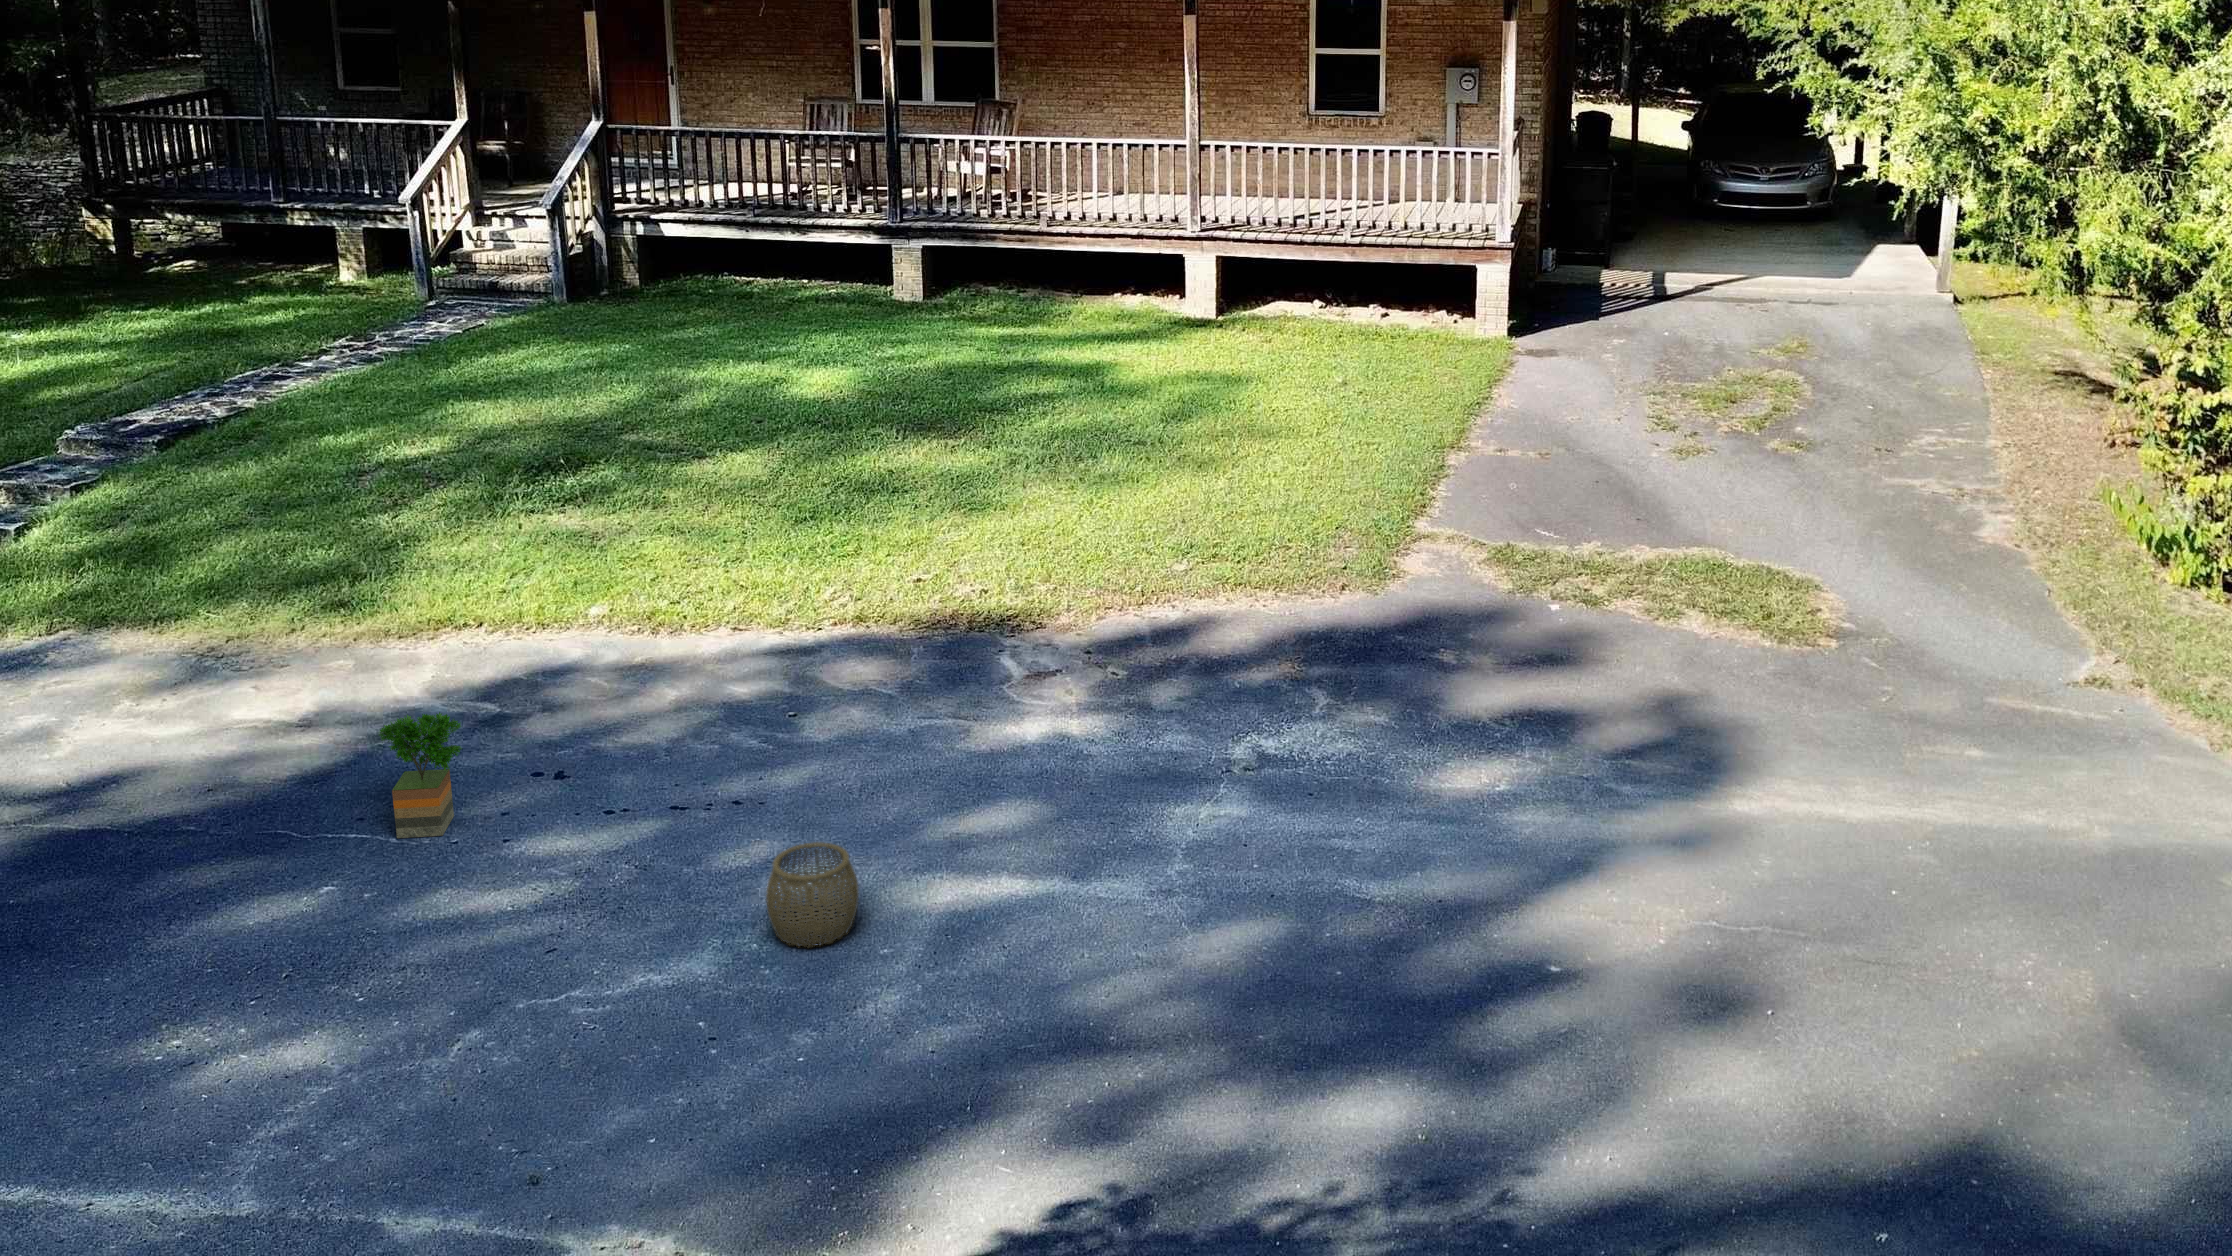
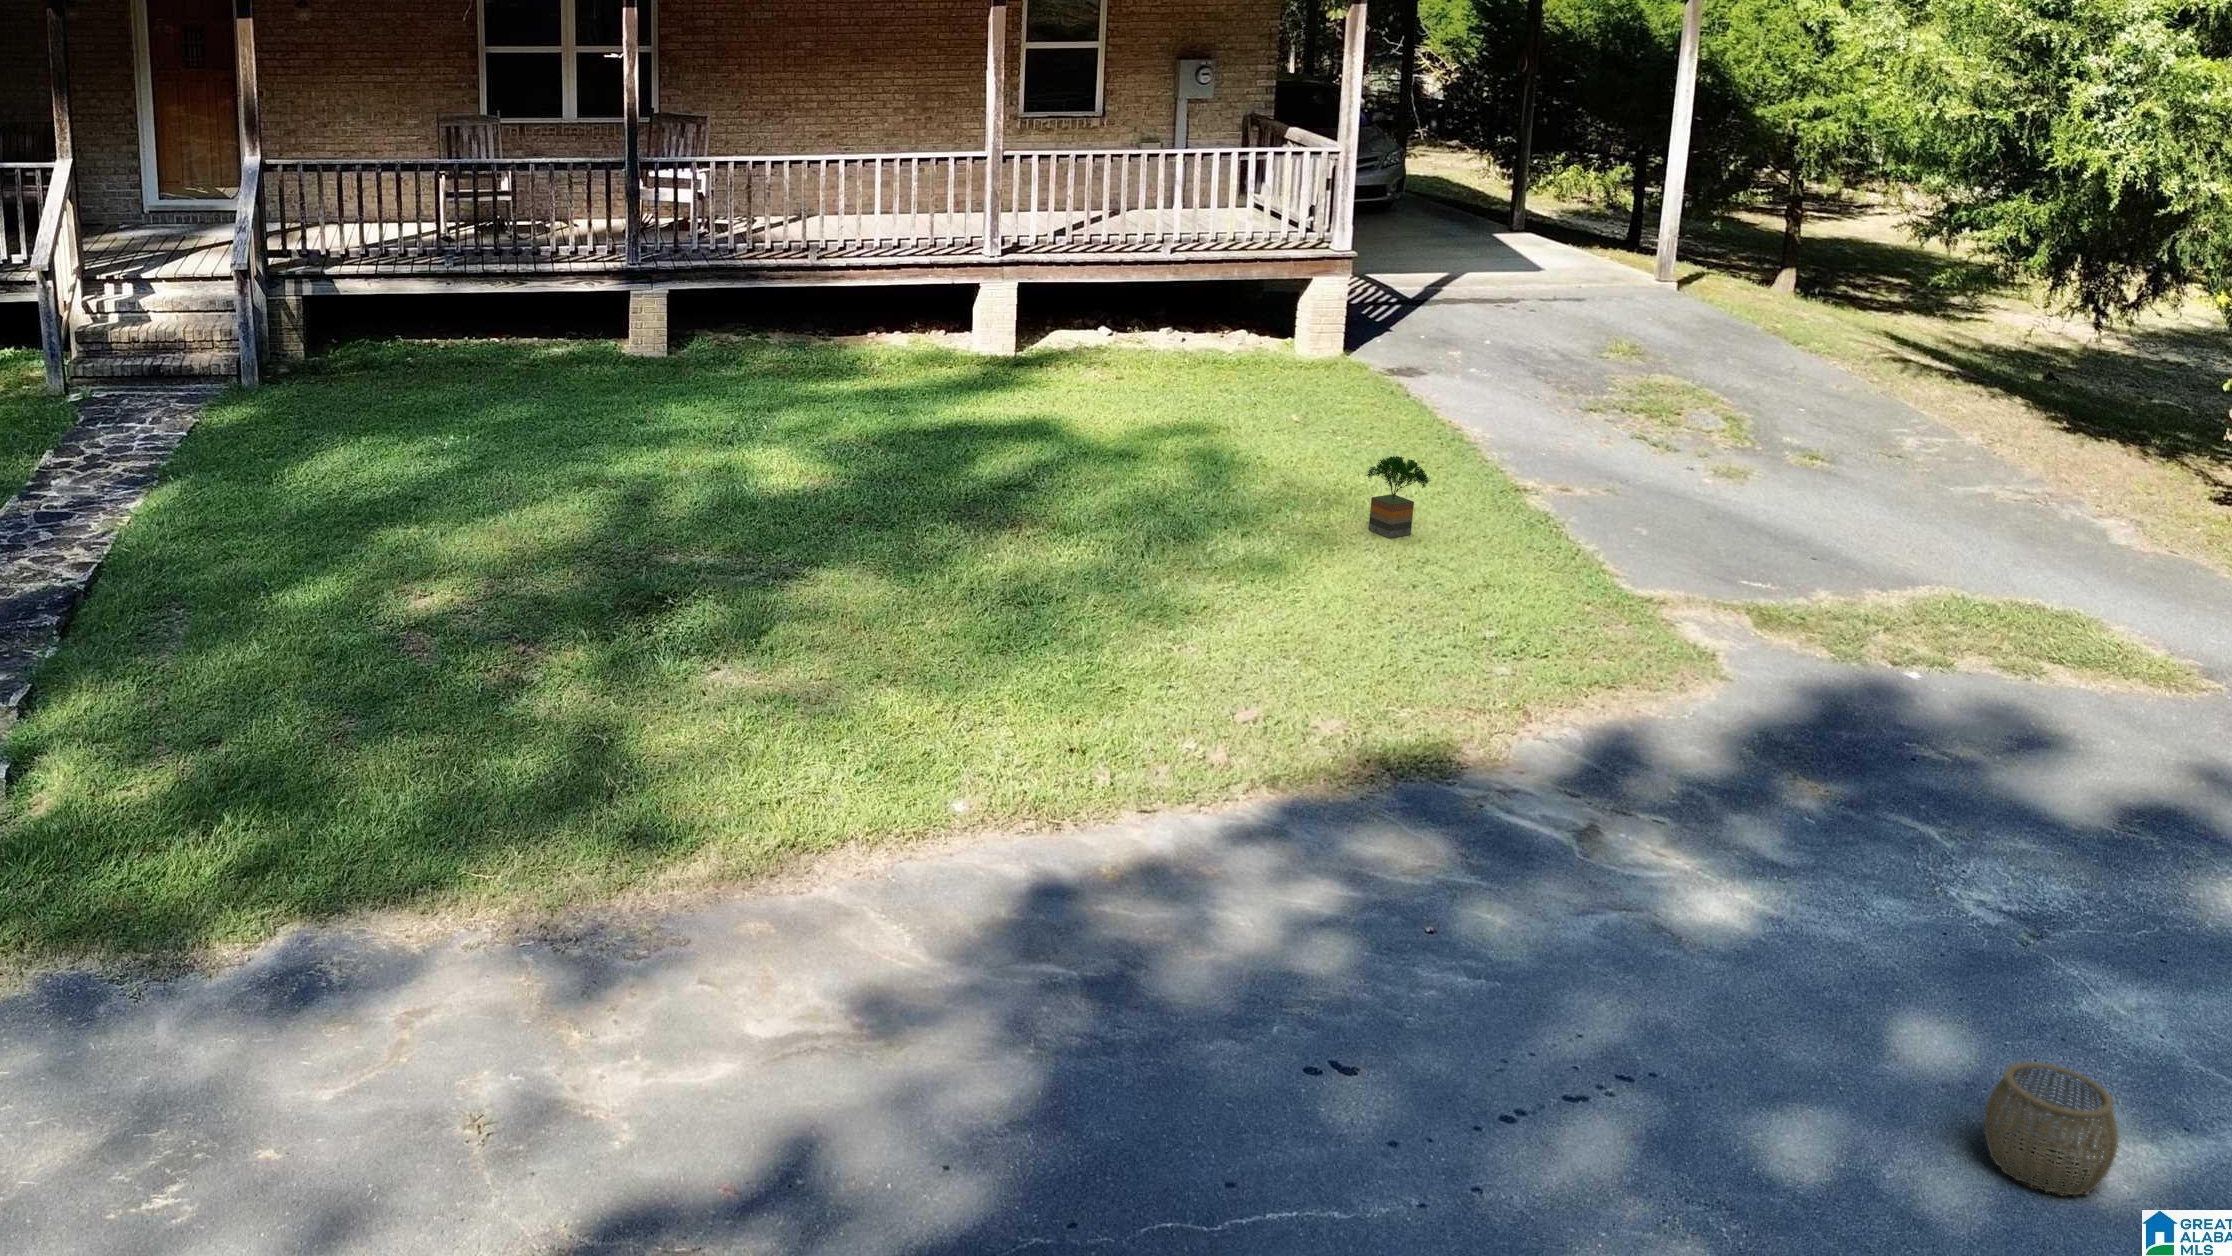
potted tree: present [379,712,462,838] -> present [1366,456,1429,538]

